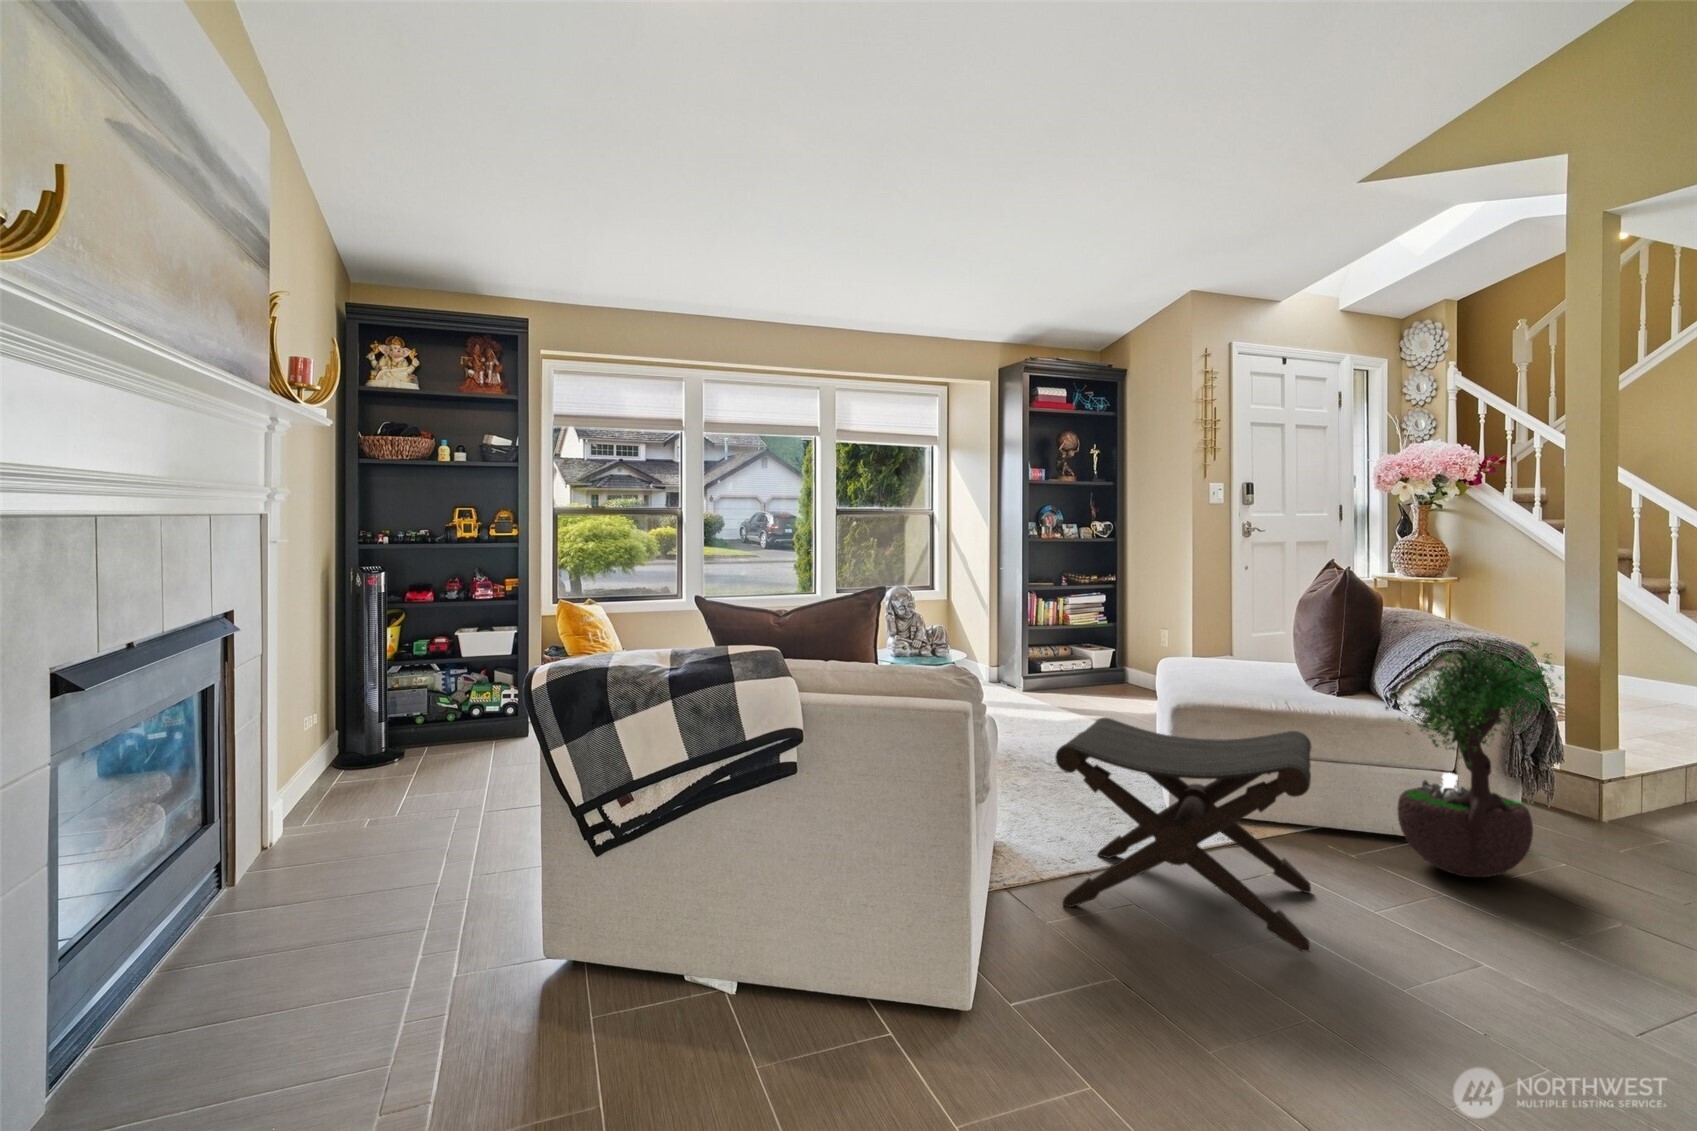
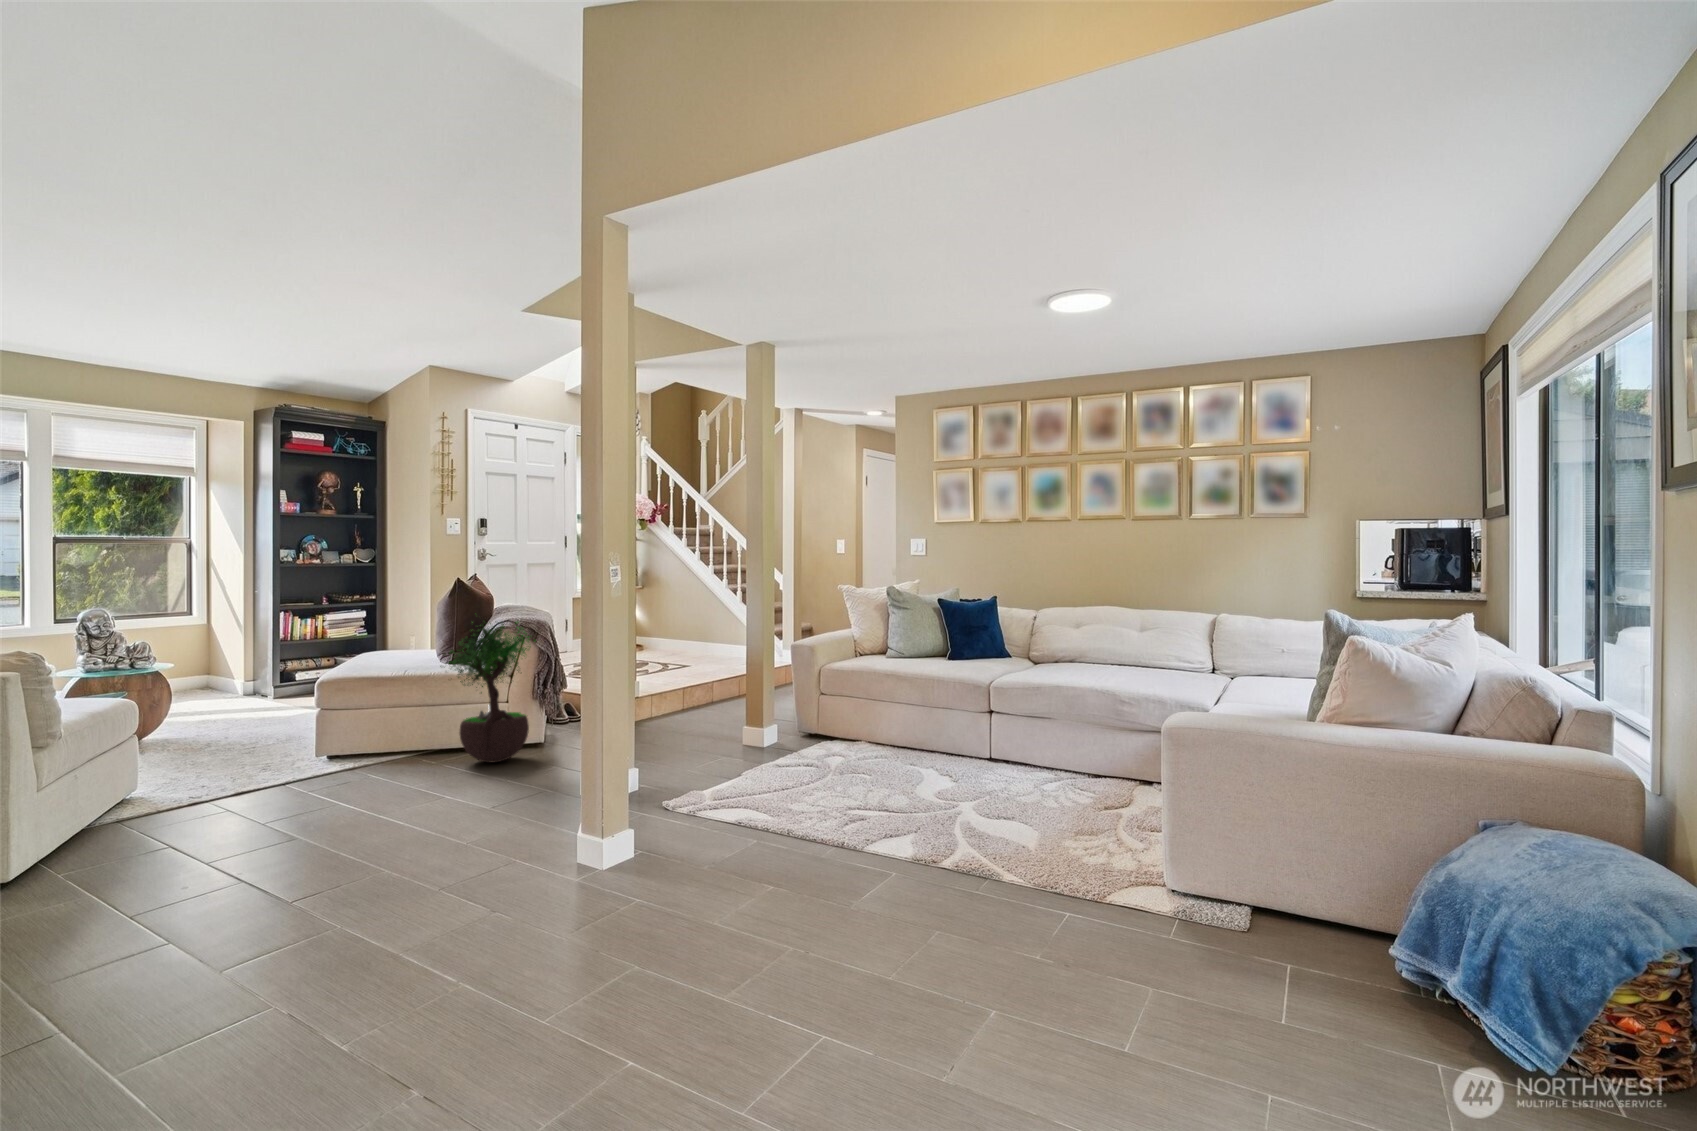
footstool: present [1055,717,1311,952] -> none [174,685,384,819]

